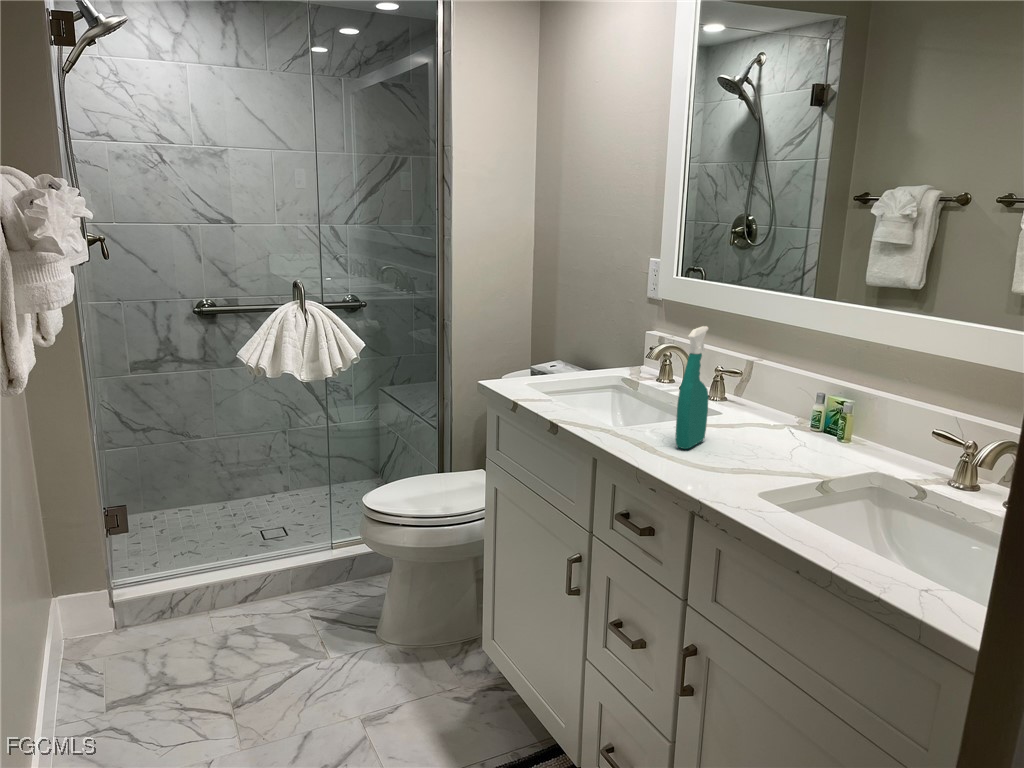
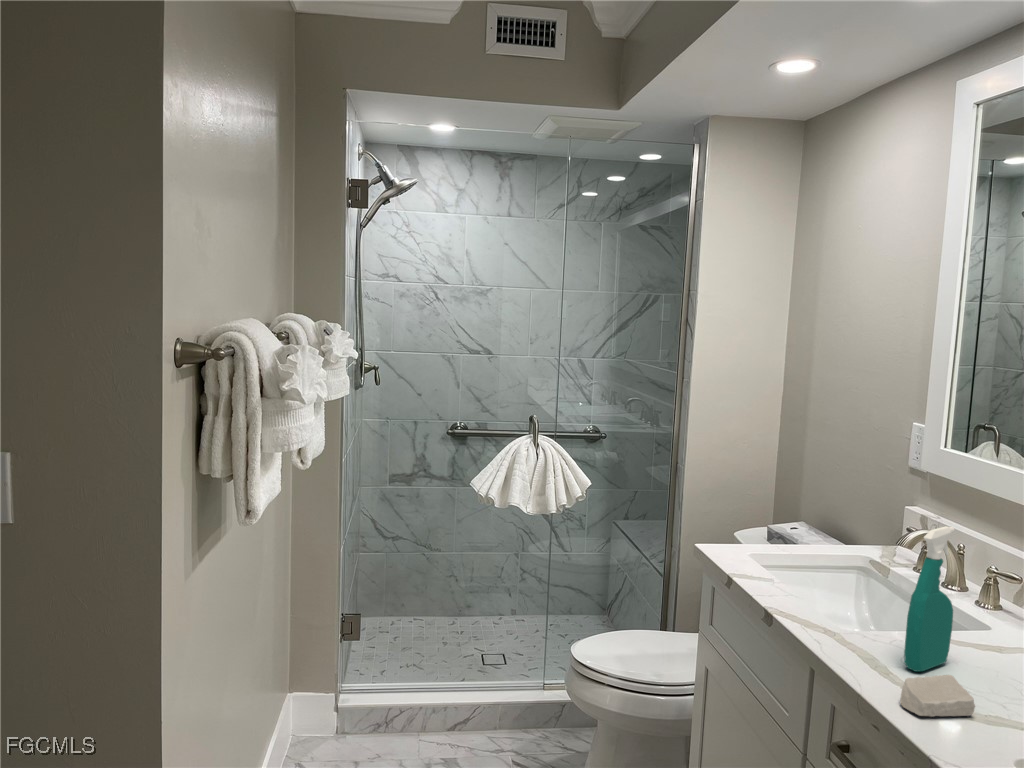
soap bar: none [683,443,737,477] -> present [900,675,975,717]

